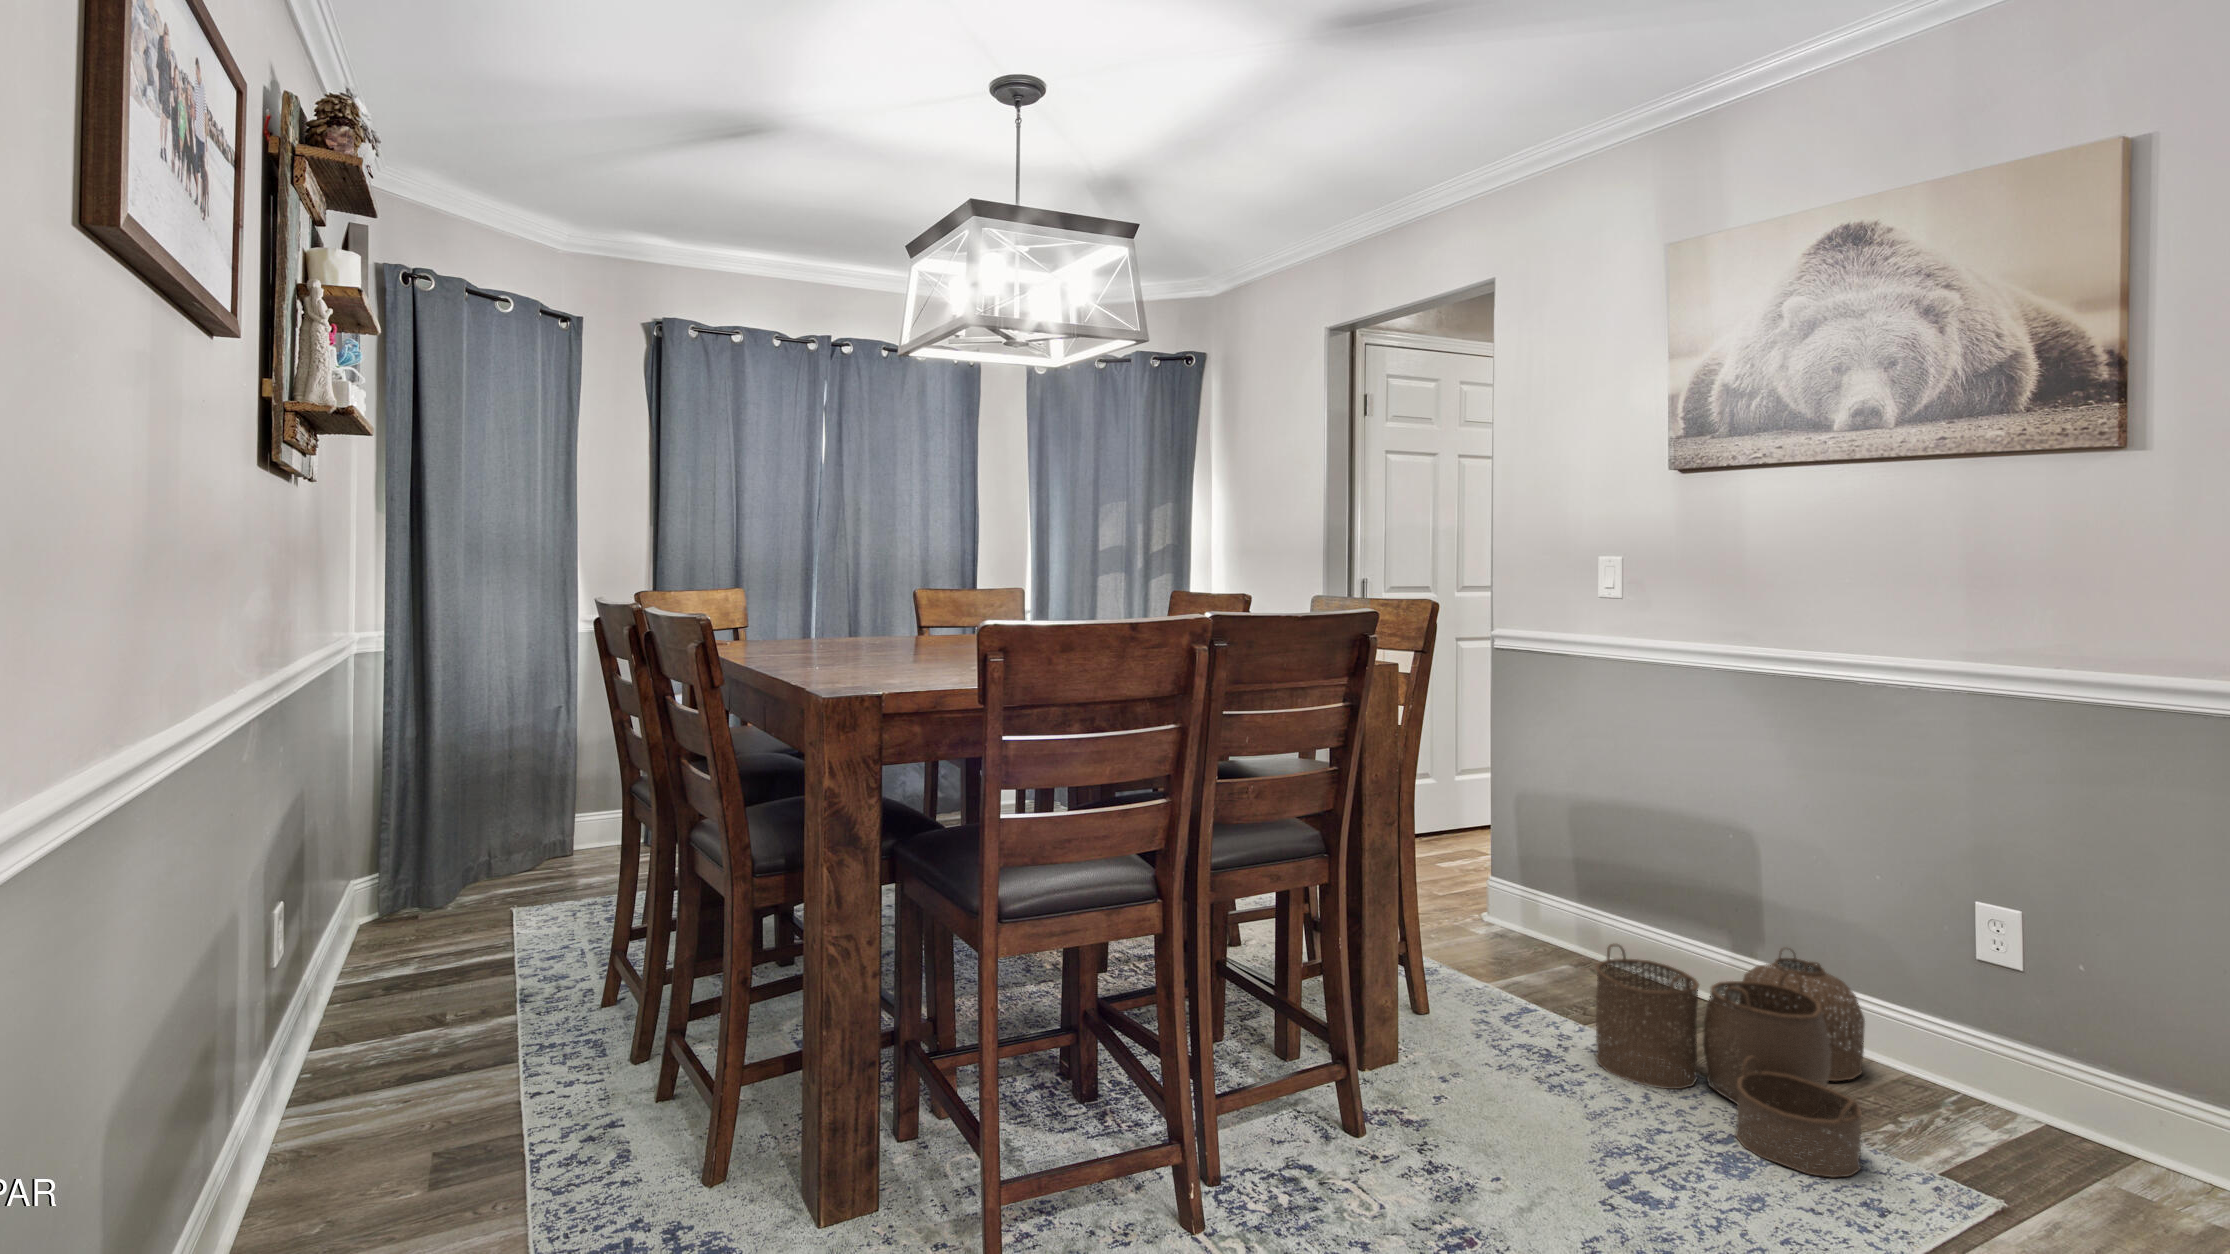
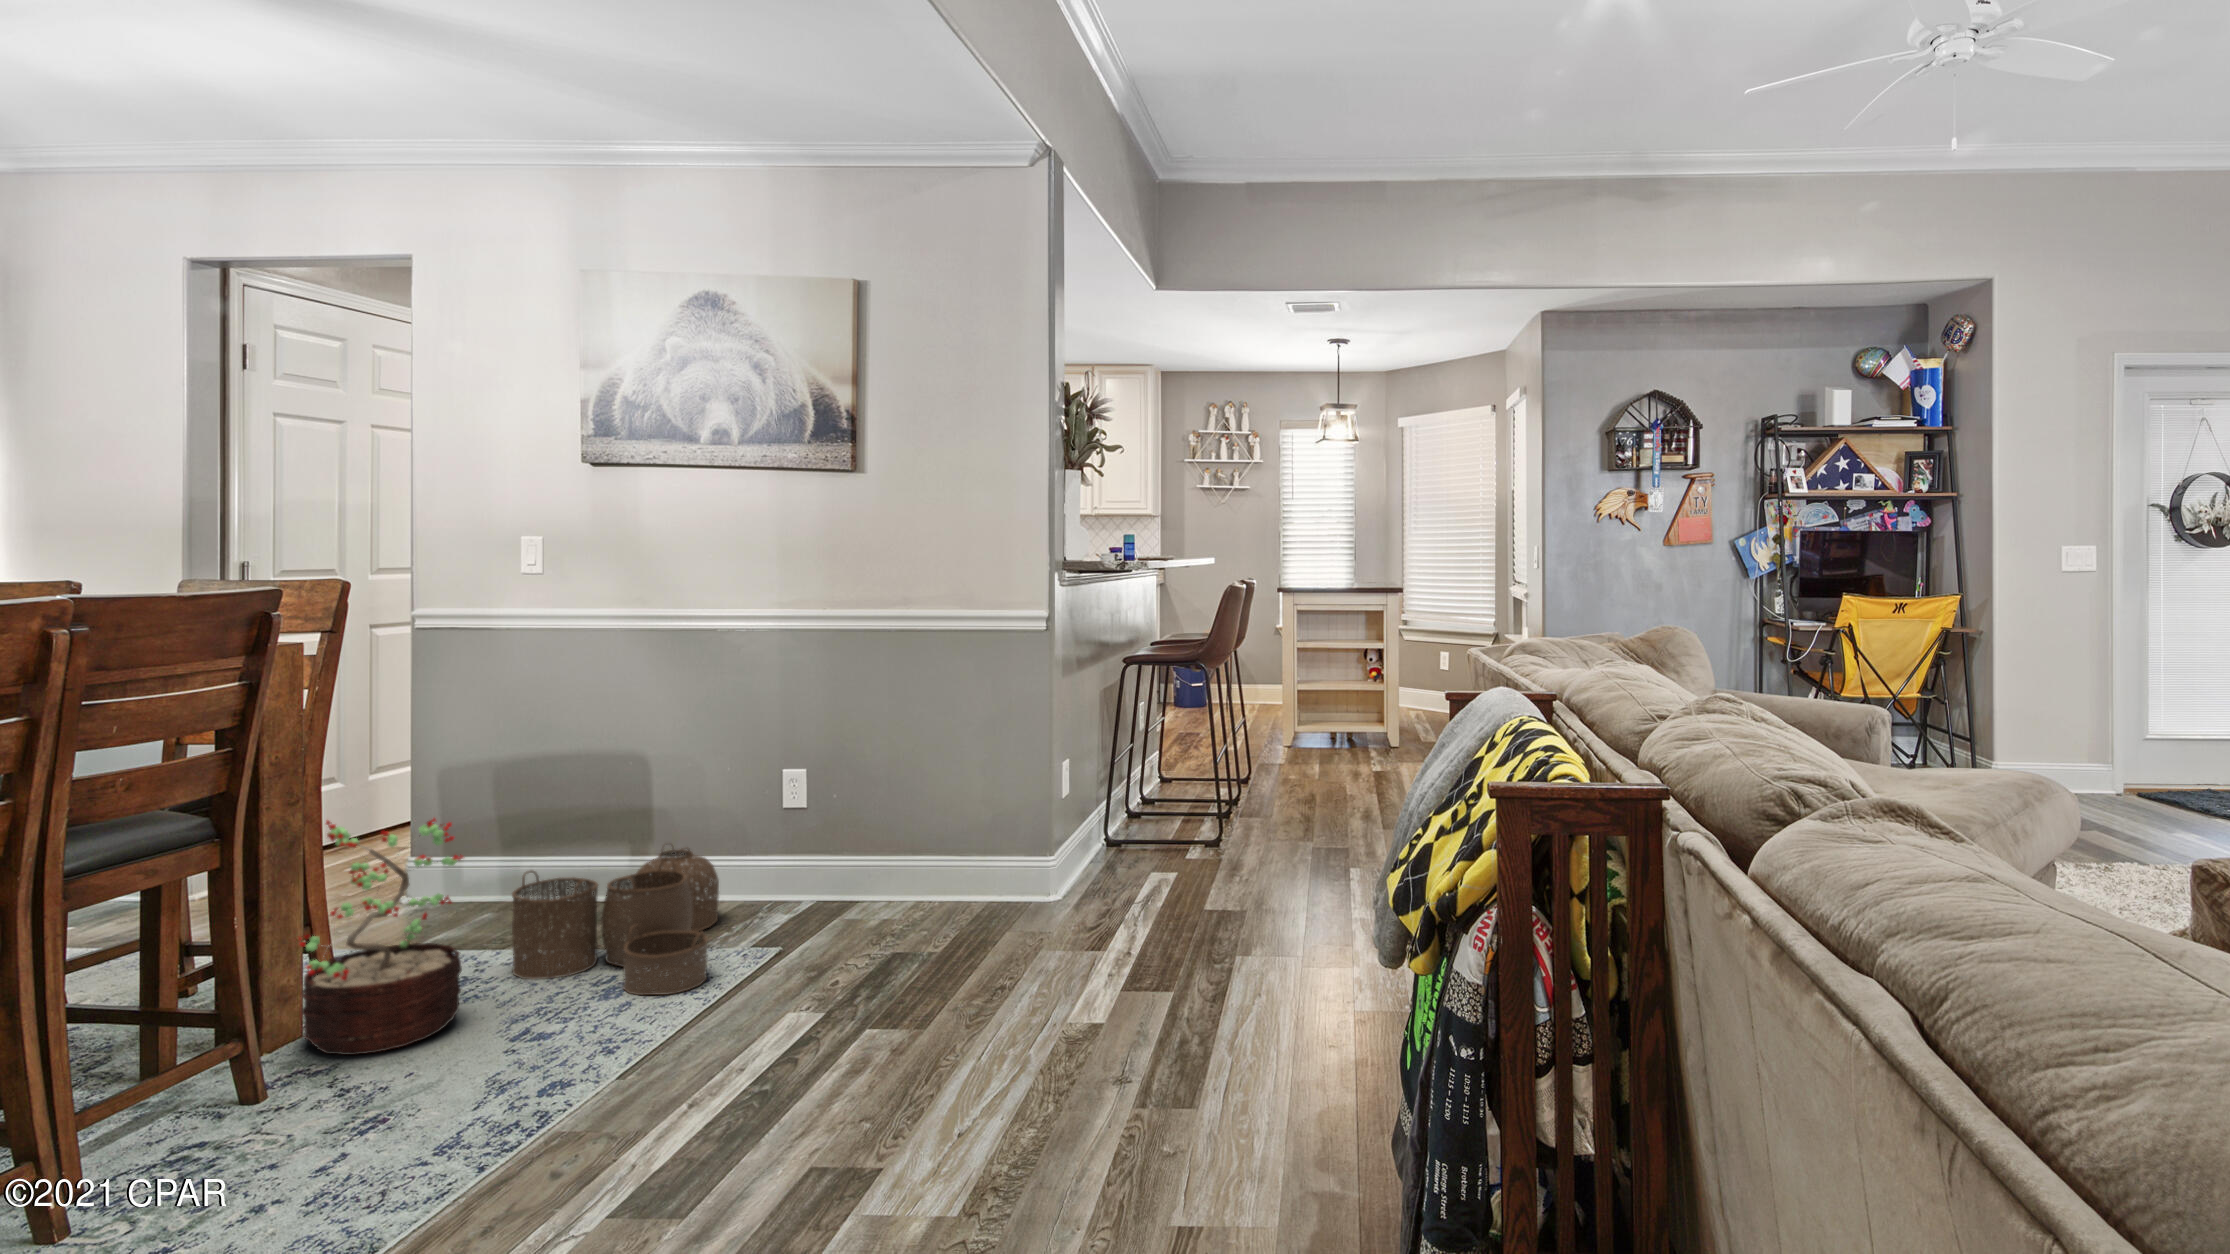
decorative plant: none [1389,849,1549,1117] -> present [299,818,463,1055]

